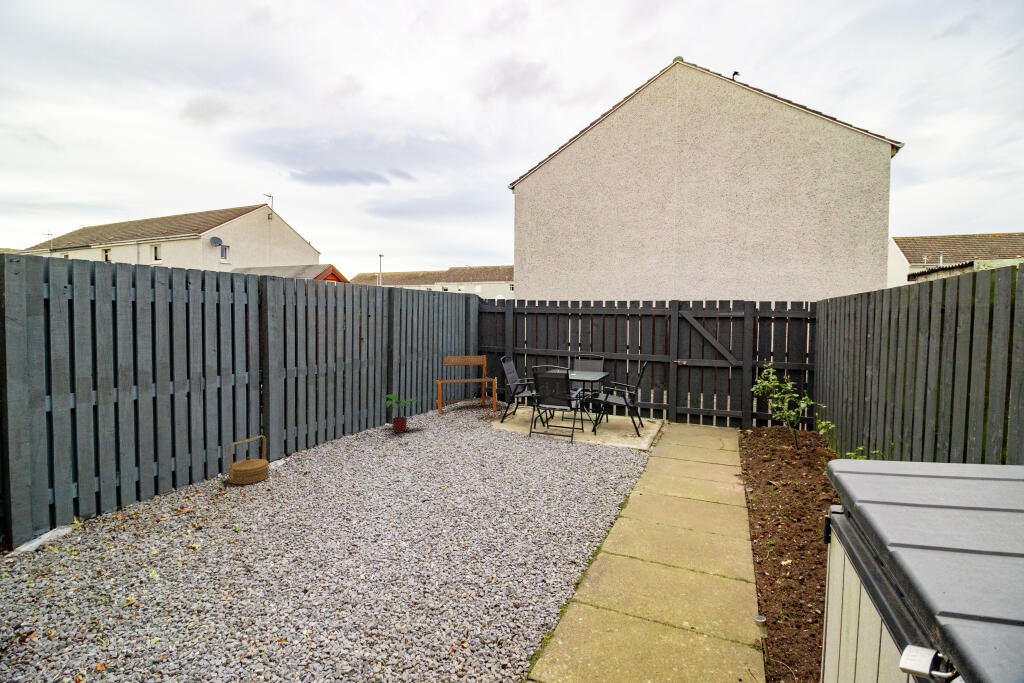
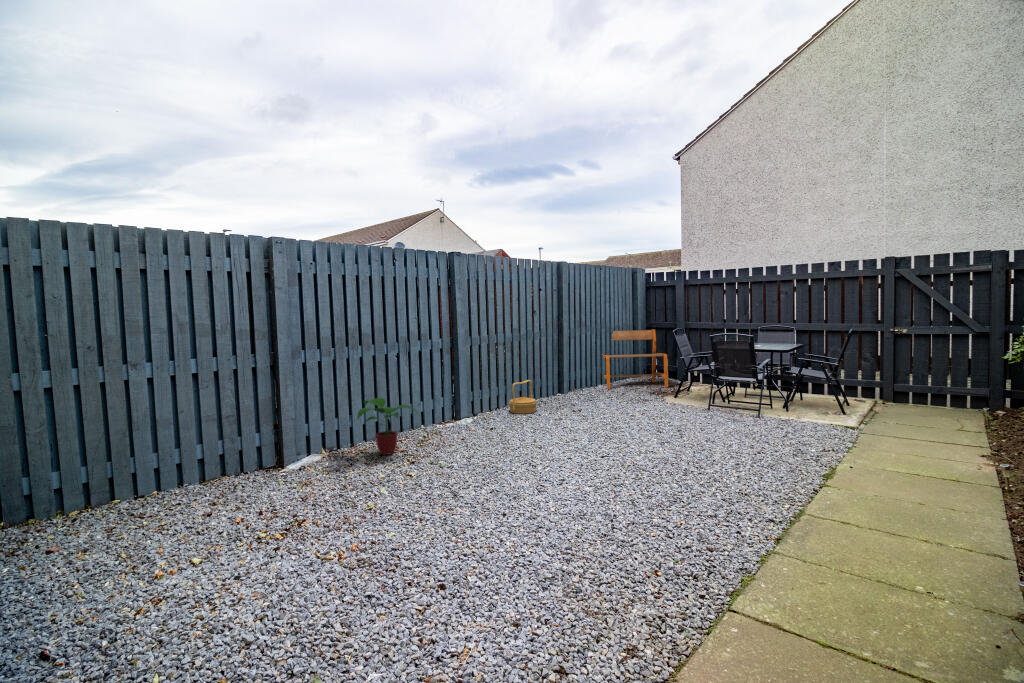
potted plant: present [380,395,417,433] -> present [357,398,415,455]
woven basket: present [227,436,269,484] -> present [509,380,537,414]

